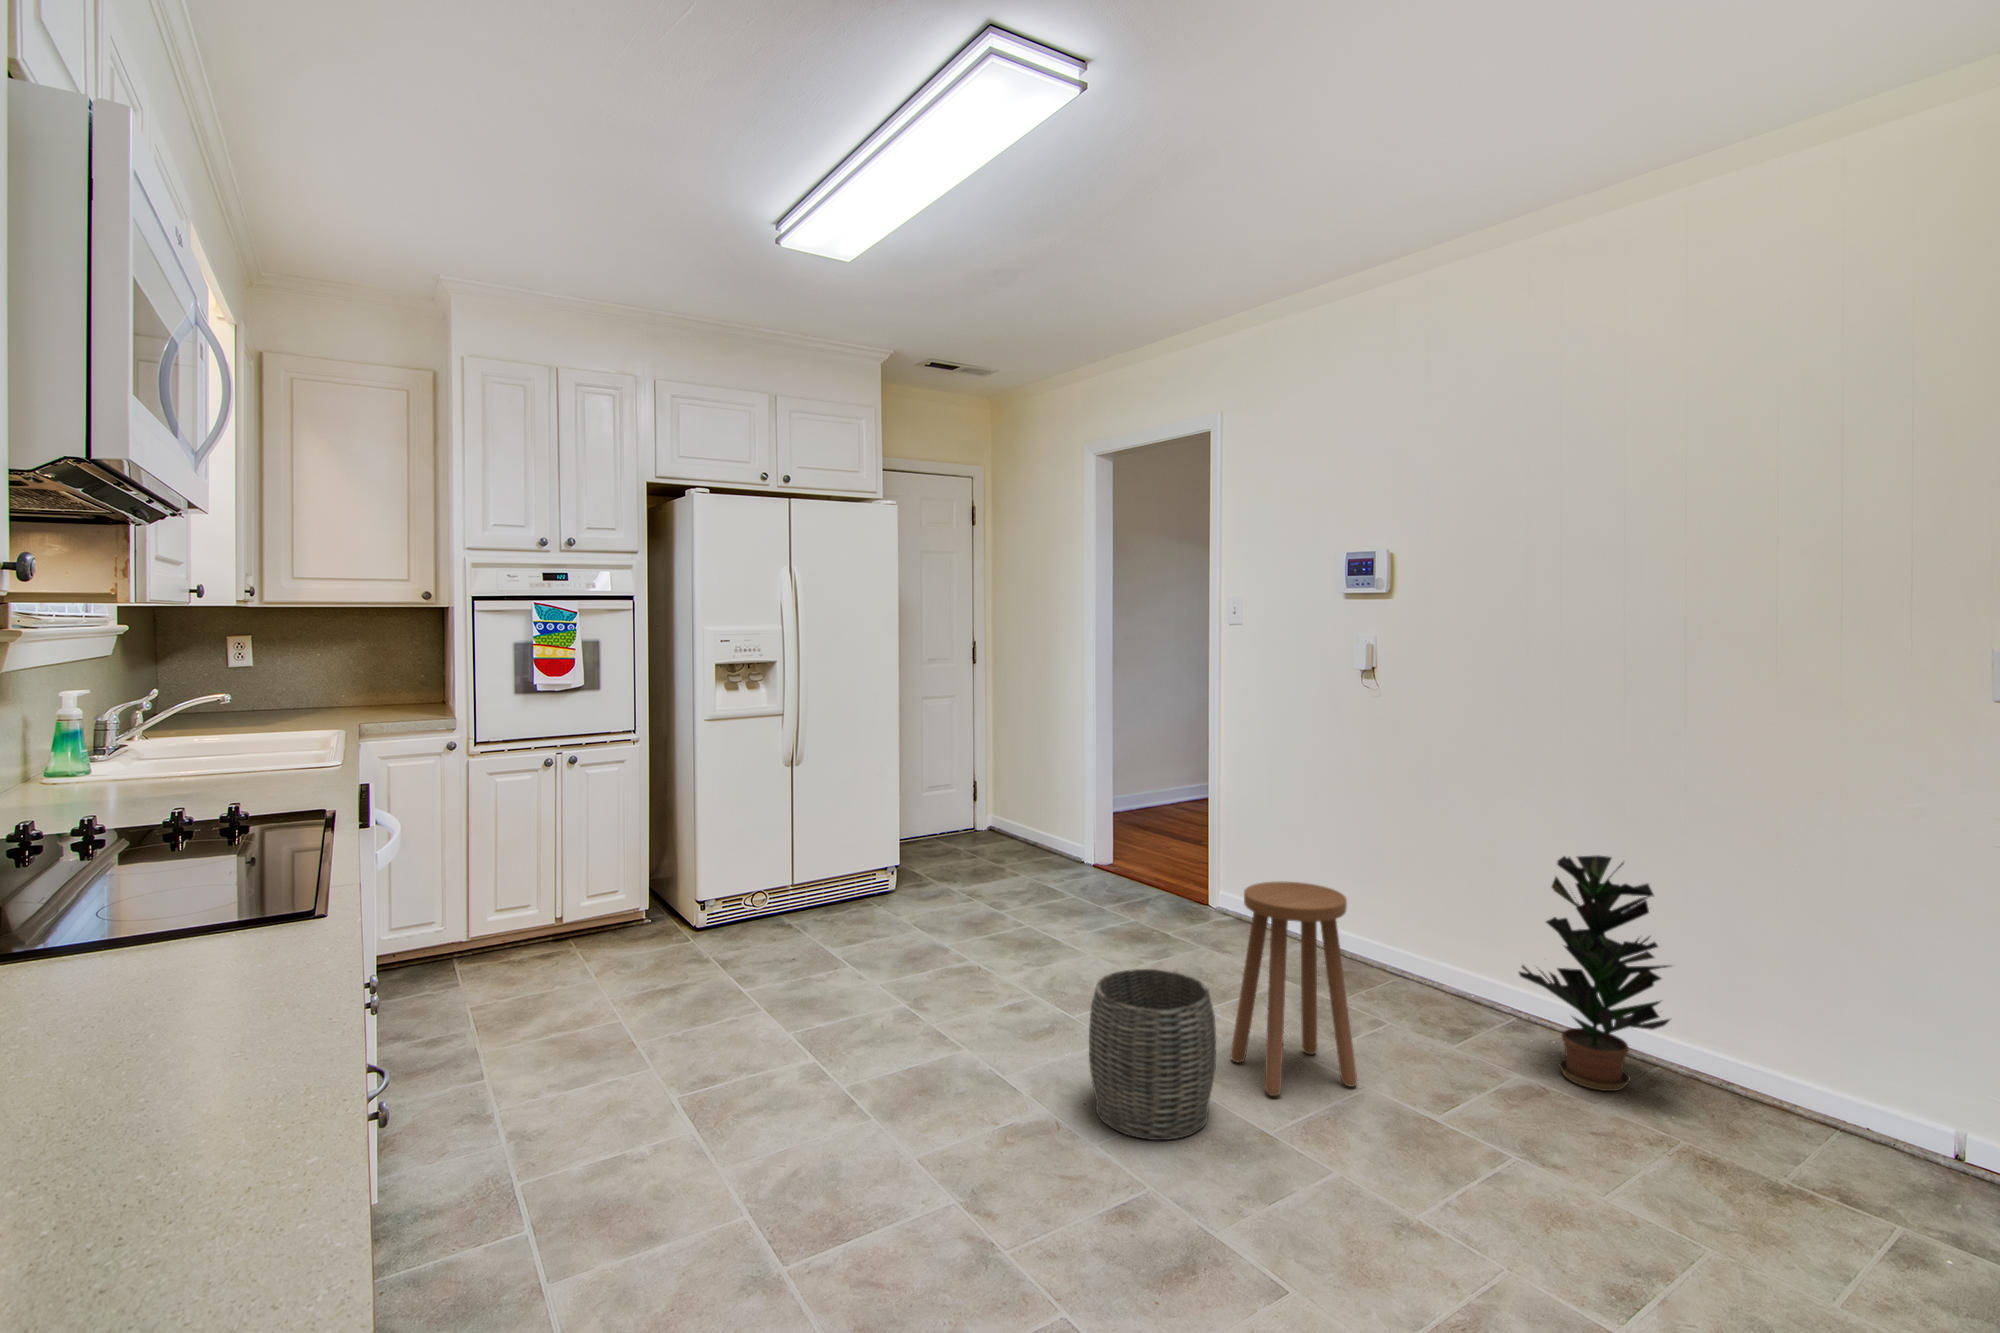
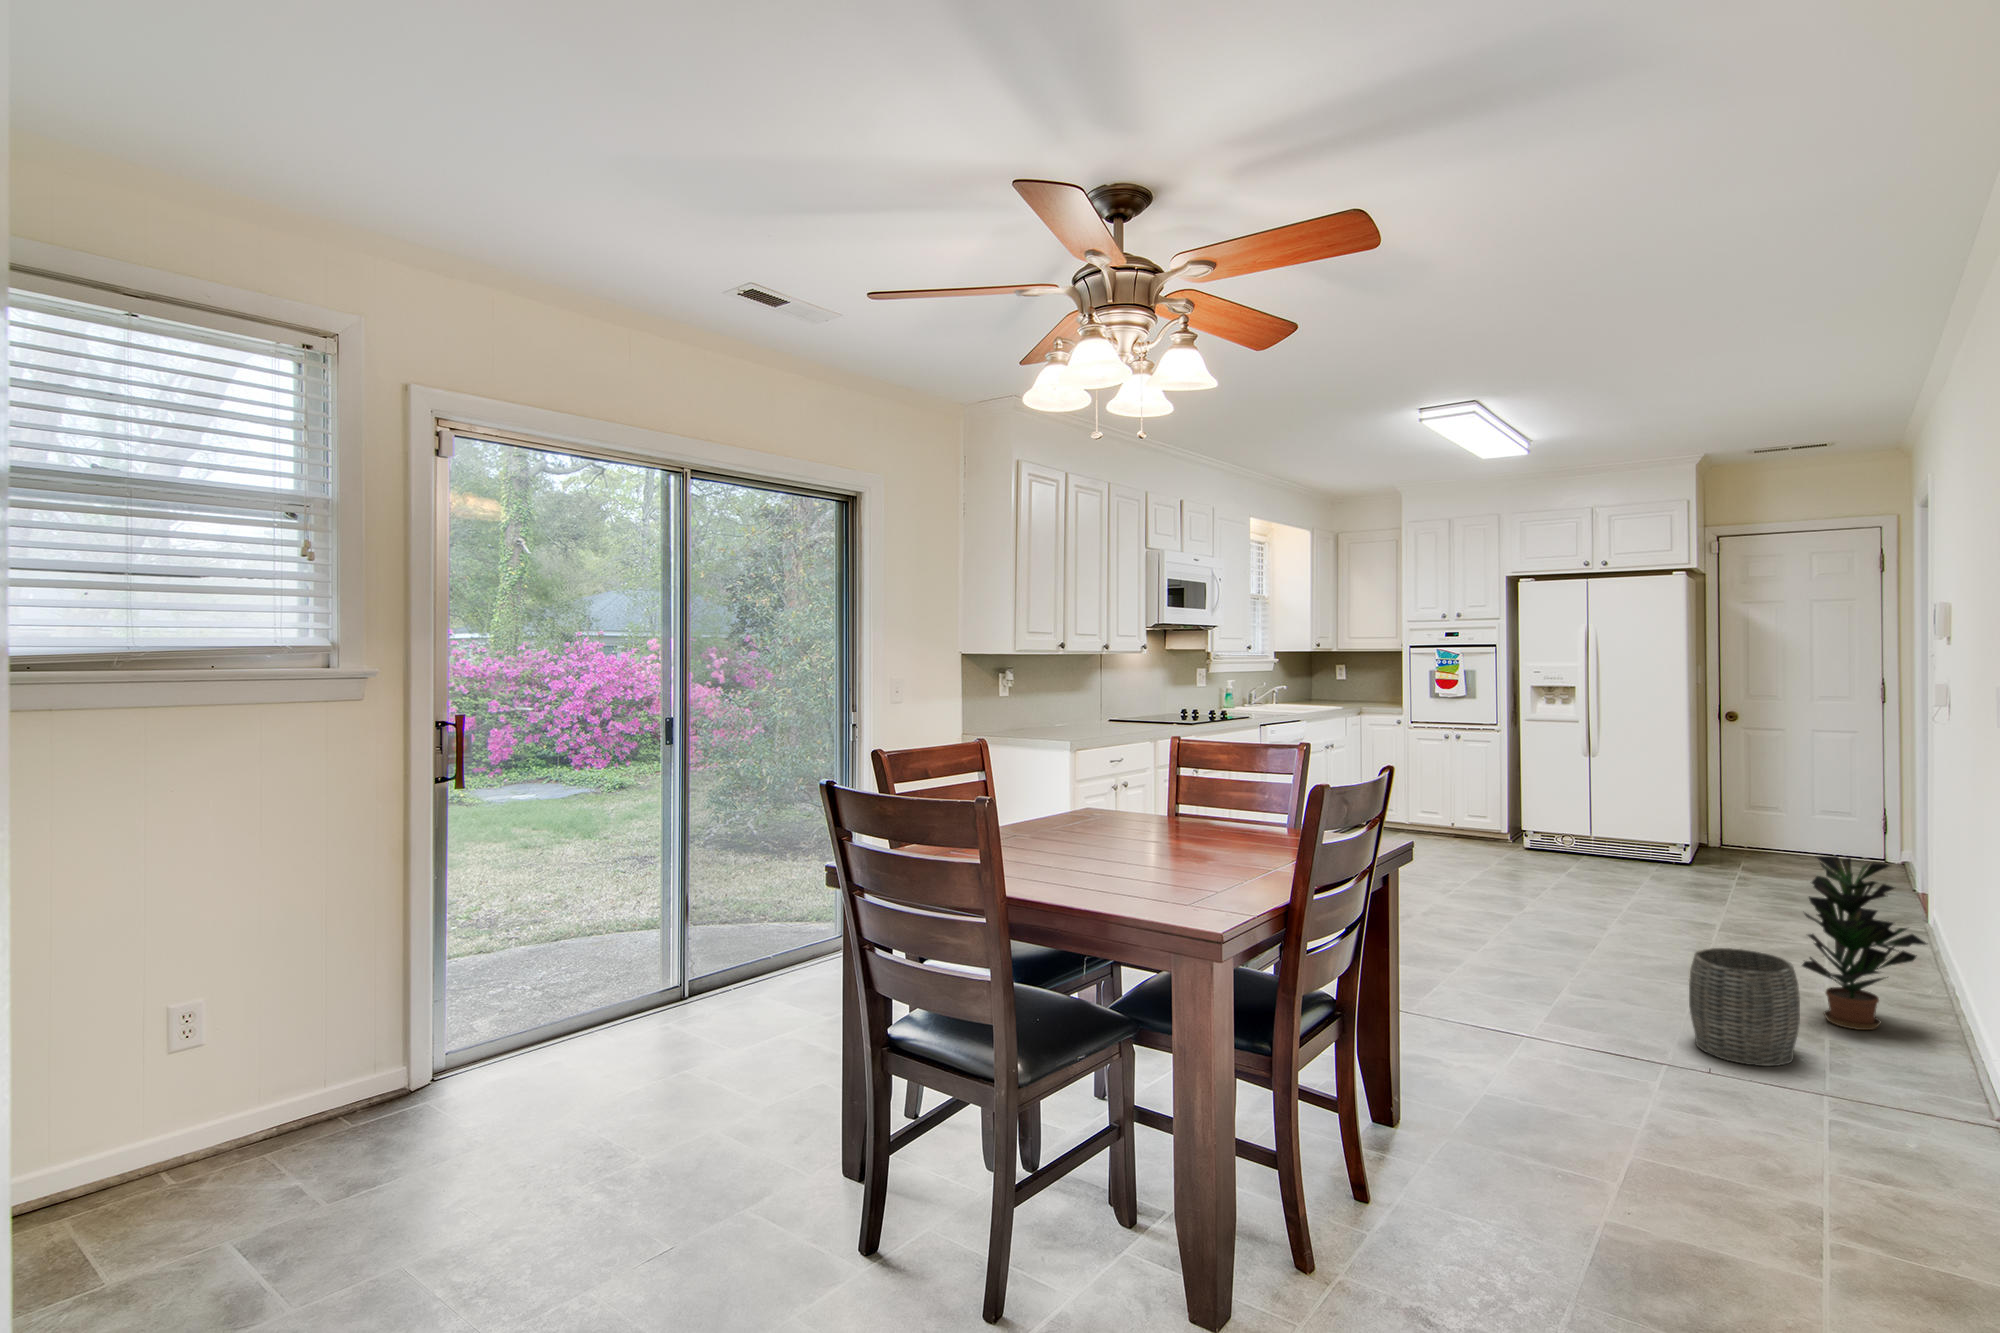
stool: present [1230,881,1357,1096] -> none [1618,842,1707,972]
woven basket: present [1089,969,1216,1140] -> present [1689,948,1800,1066]

